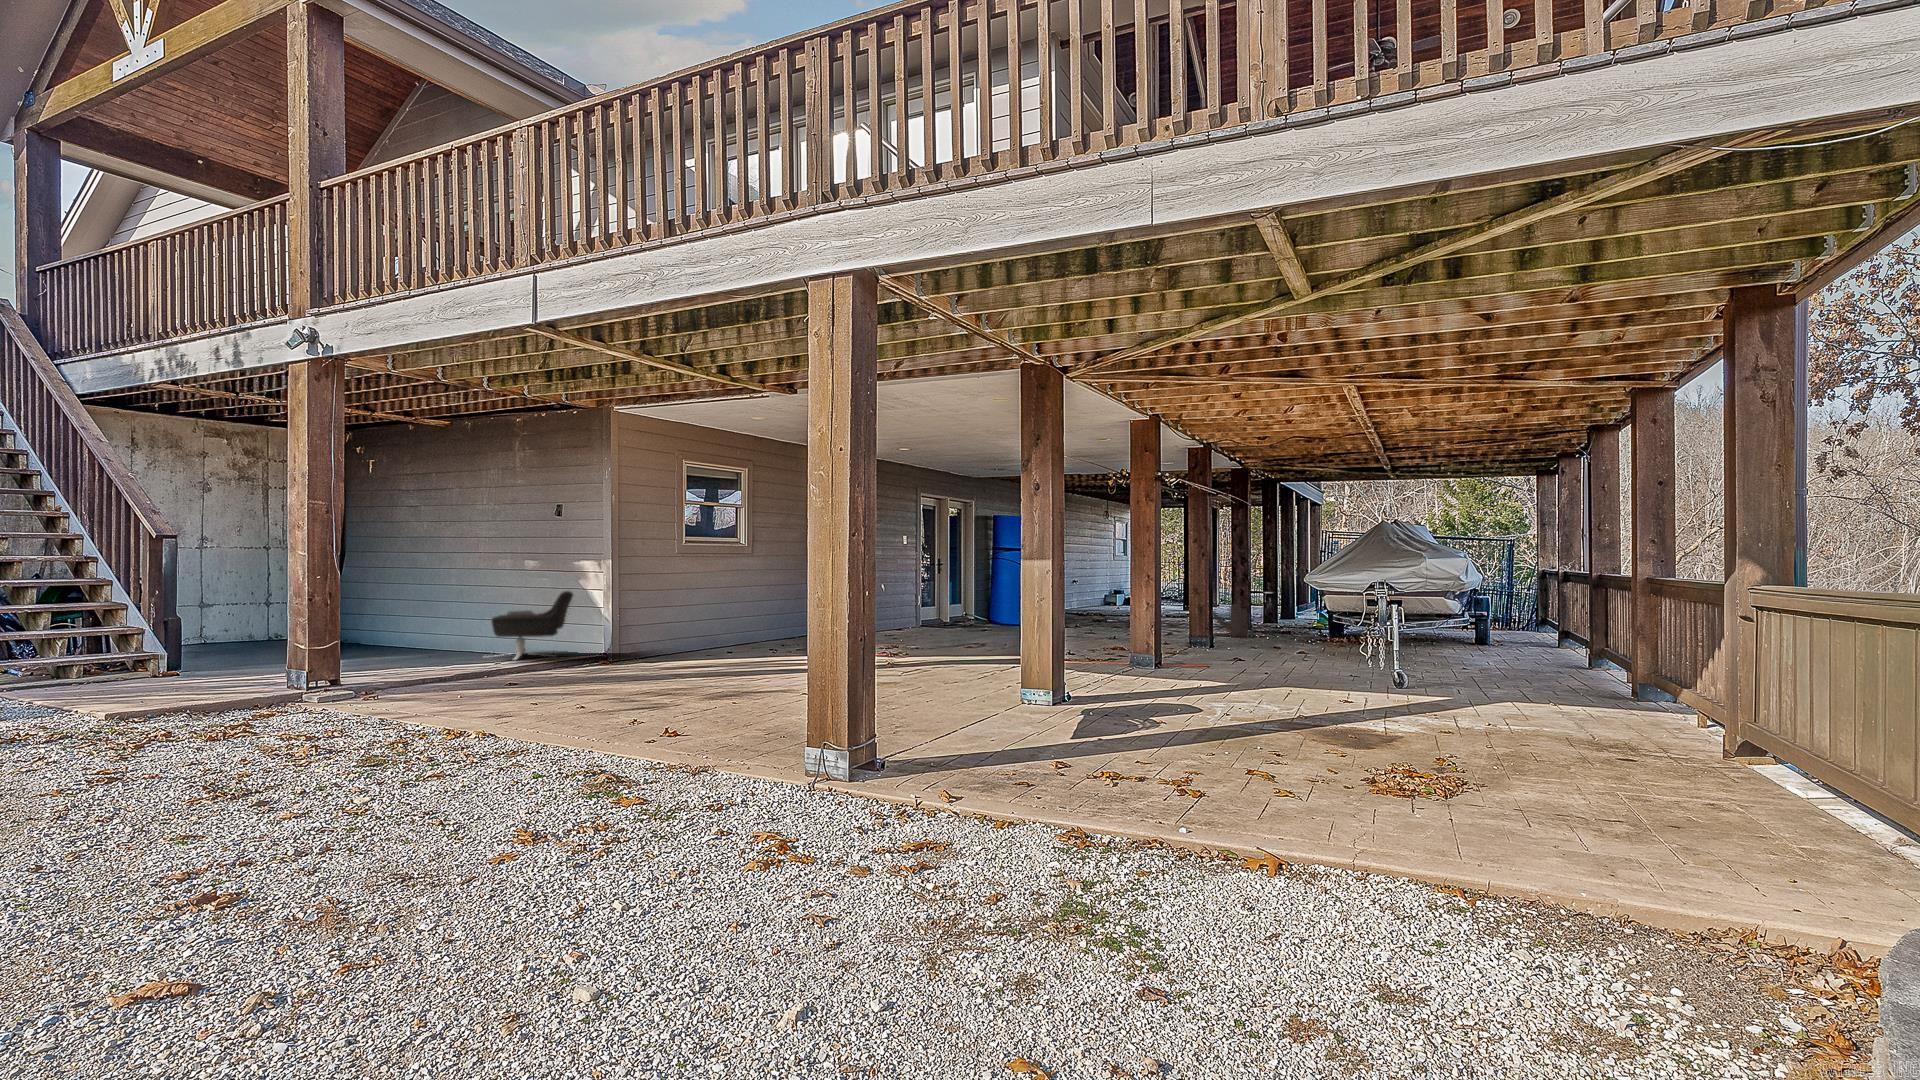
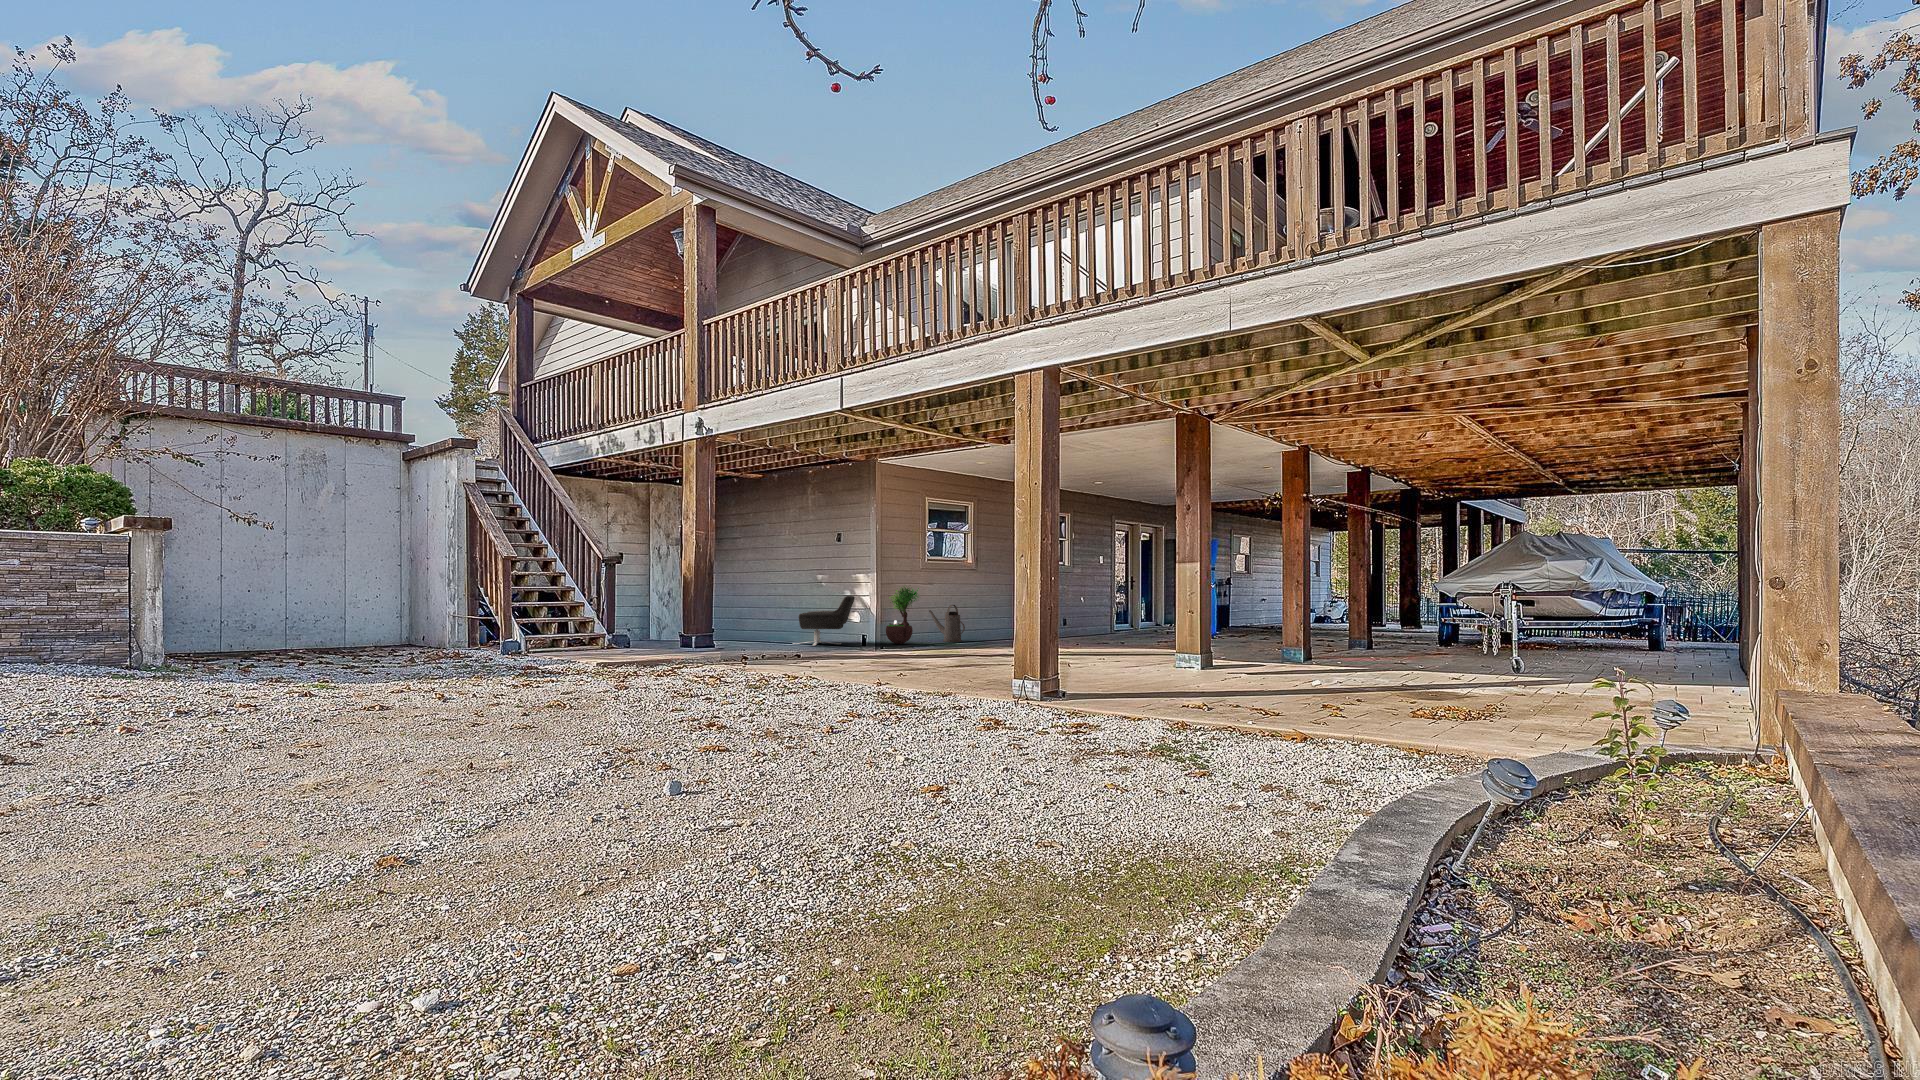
potted tree: none [620,572,670,655] -> present [886,587,919,644]
watering can: present [1212,597,1255,637] -> present [929,605,965,642]

